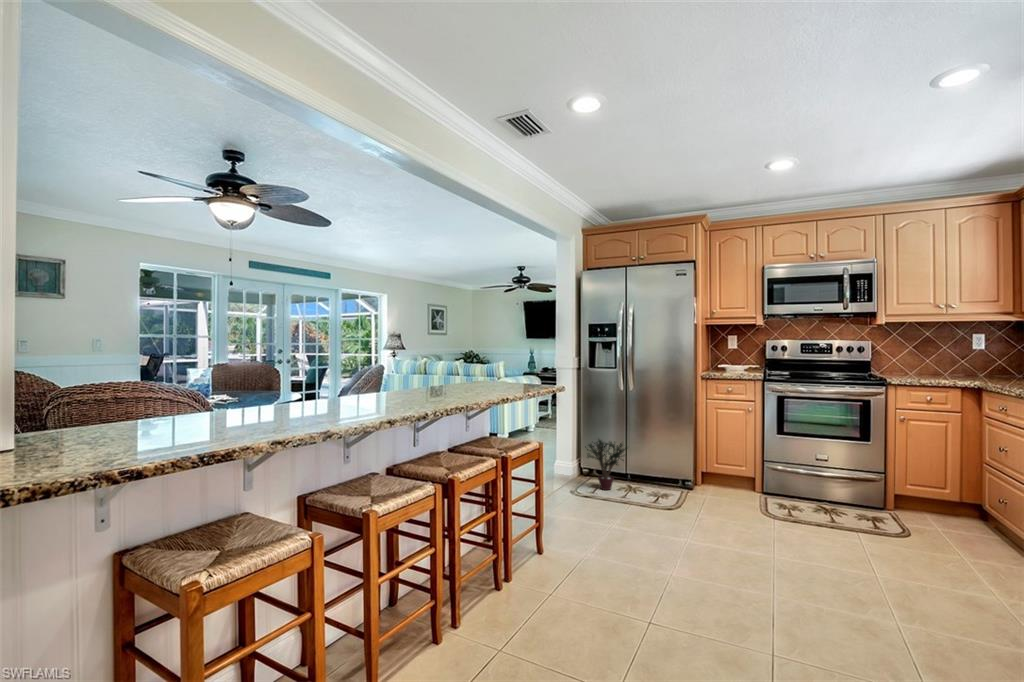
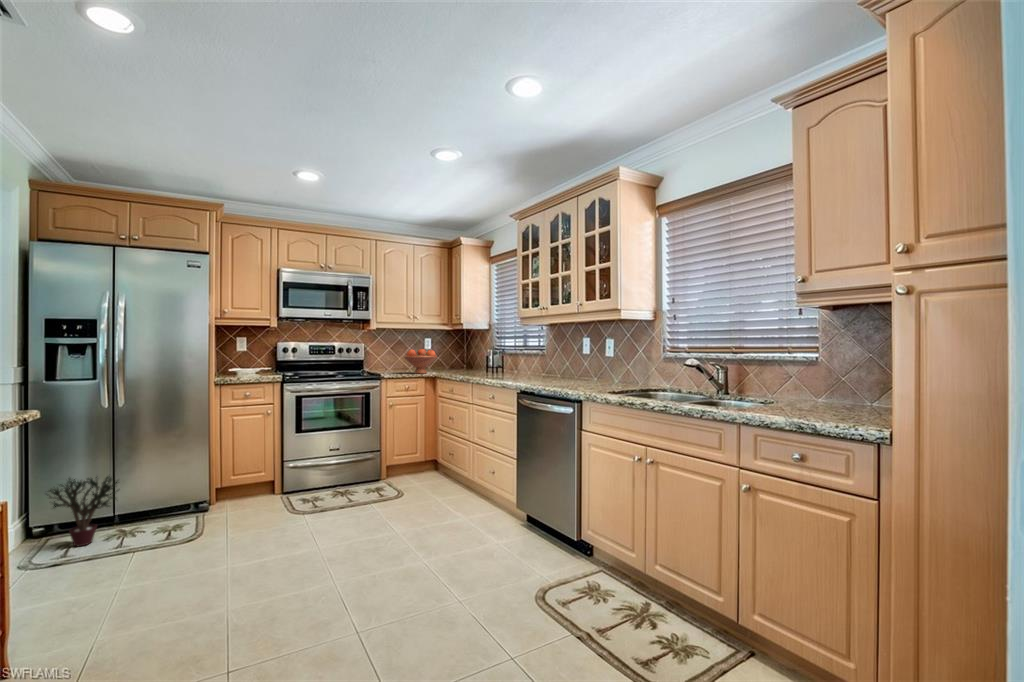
fruit bowl: none [923,349,982,382] -> present [404,349,437,374]

